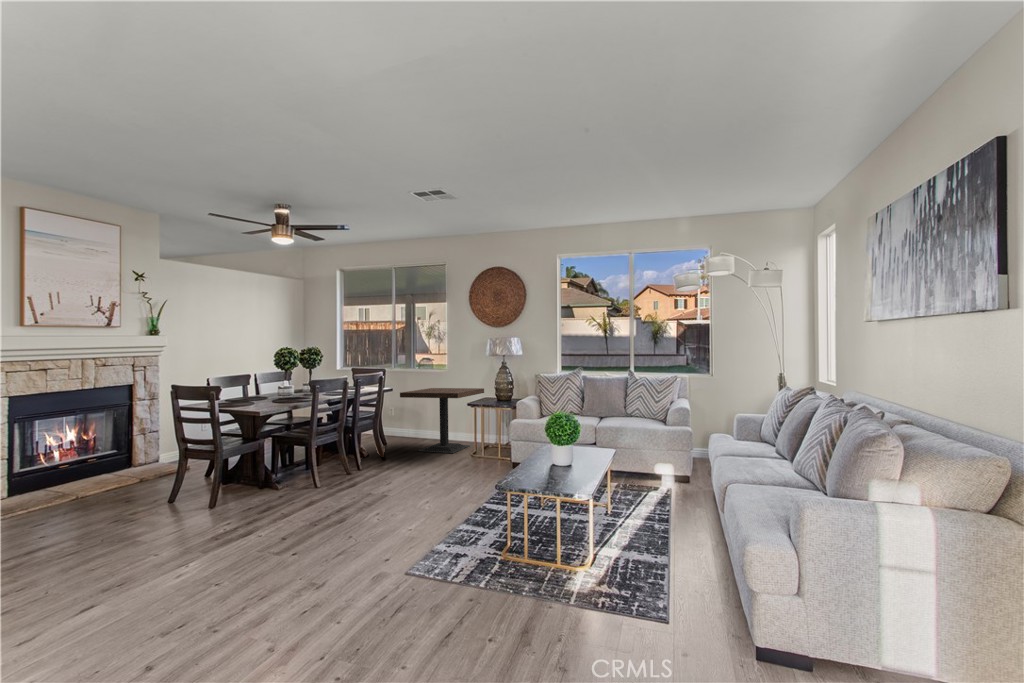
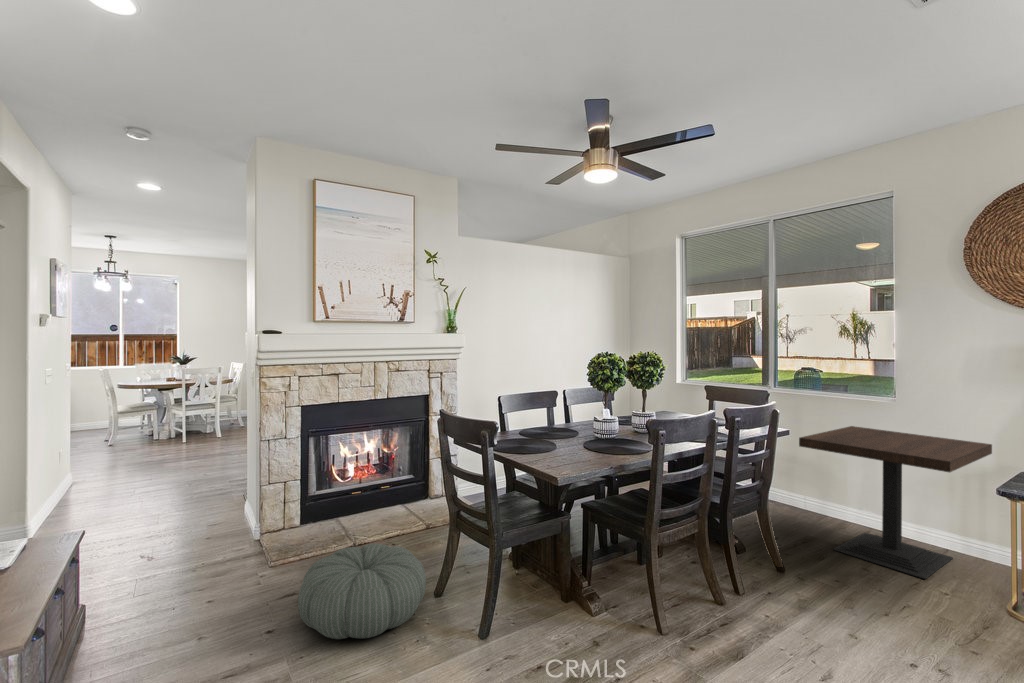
pouf: none [61,475,165,525] -> present [298,544,426,639]

